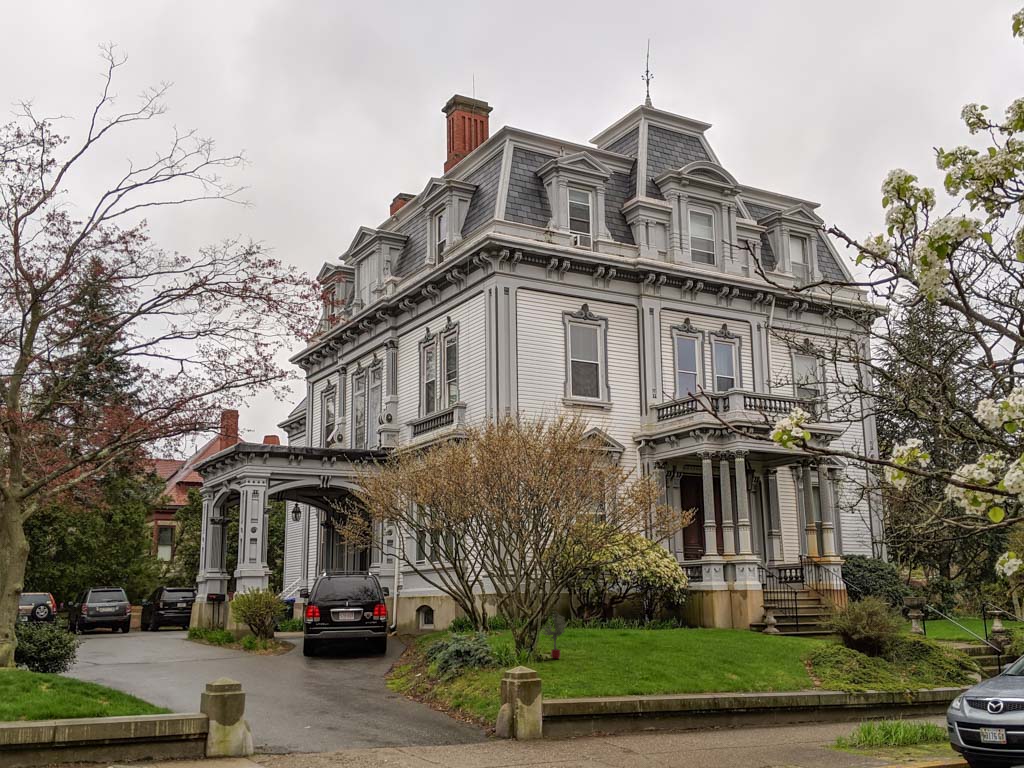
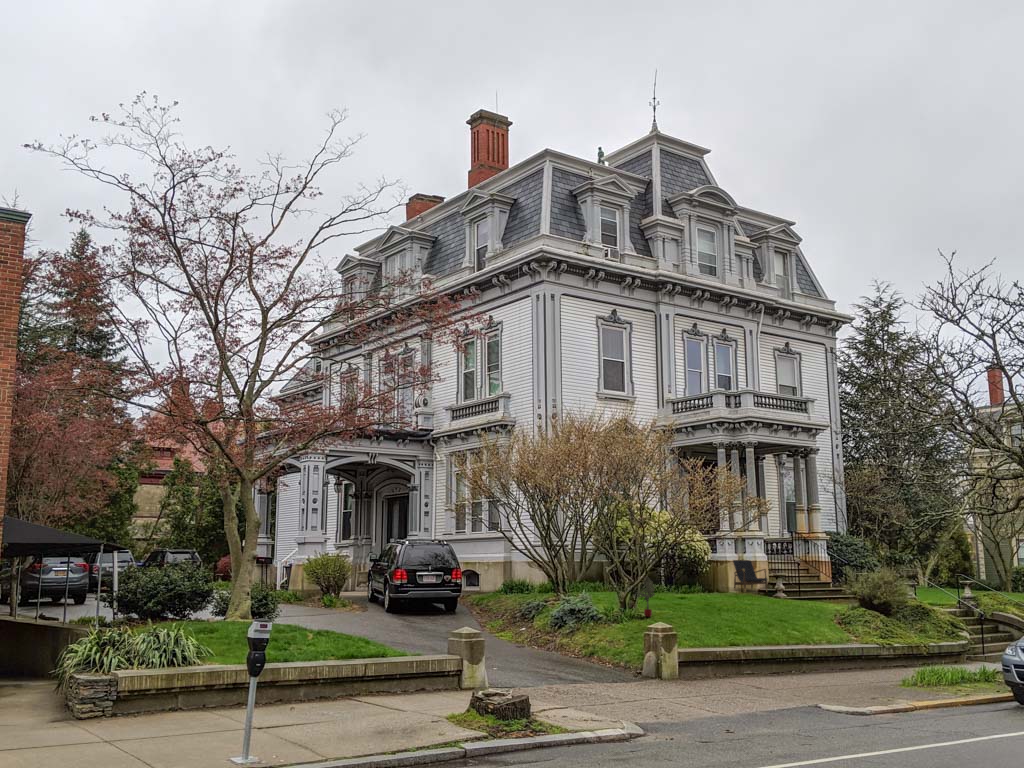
lounge chair: none [716,590,755,627] -> present [733,560,767,591]

